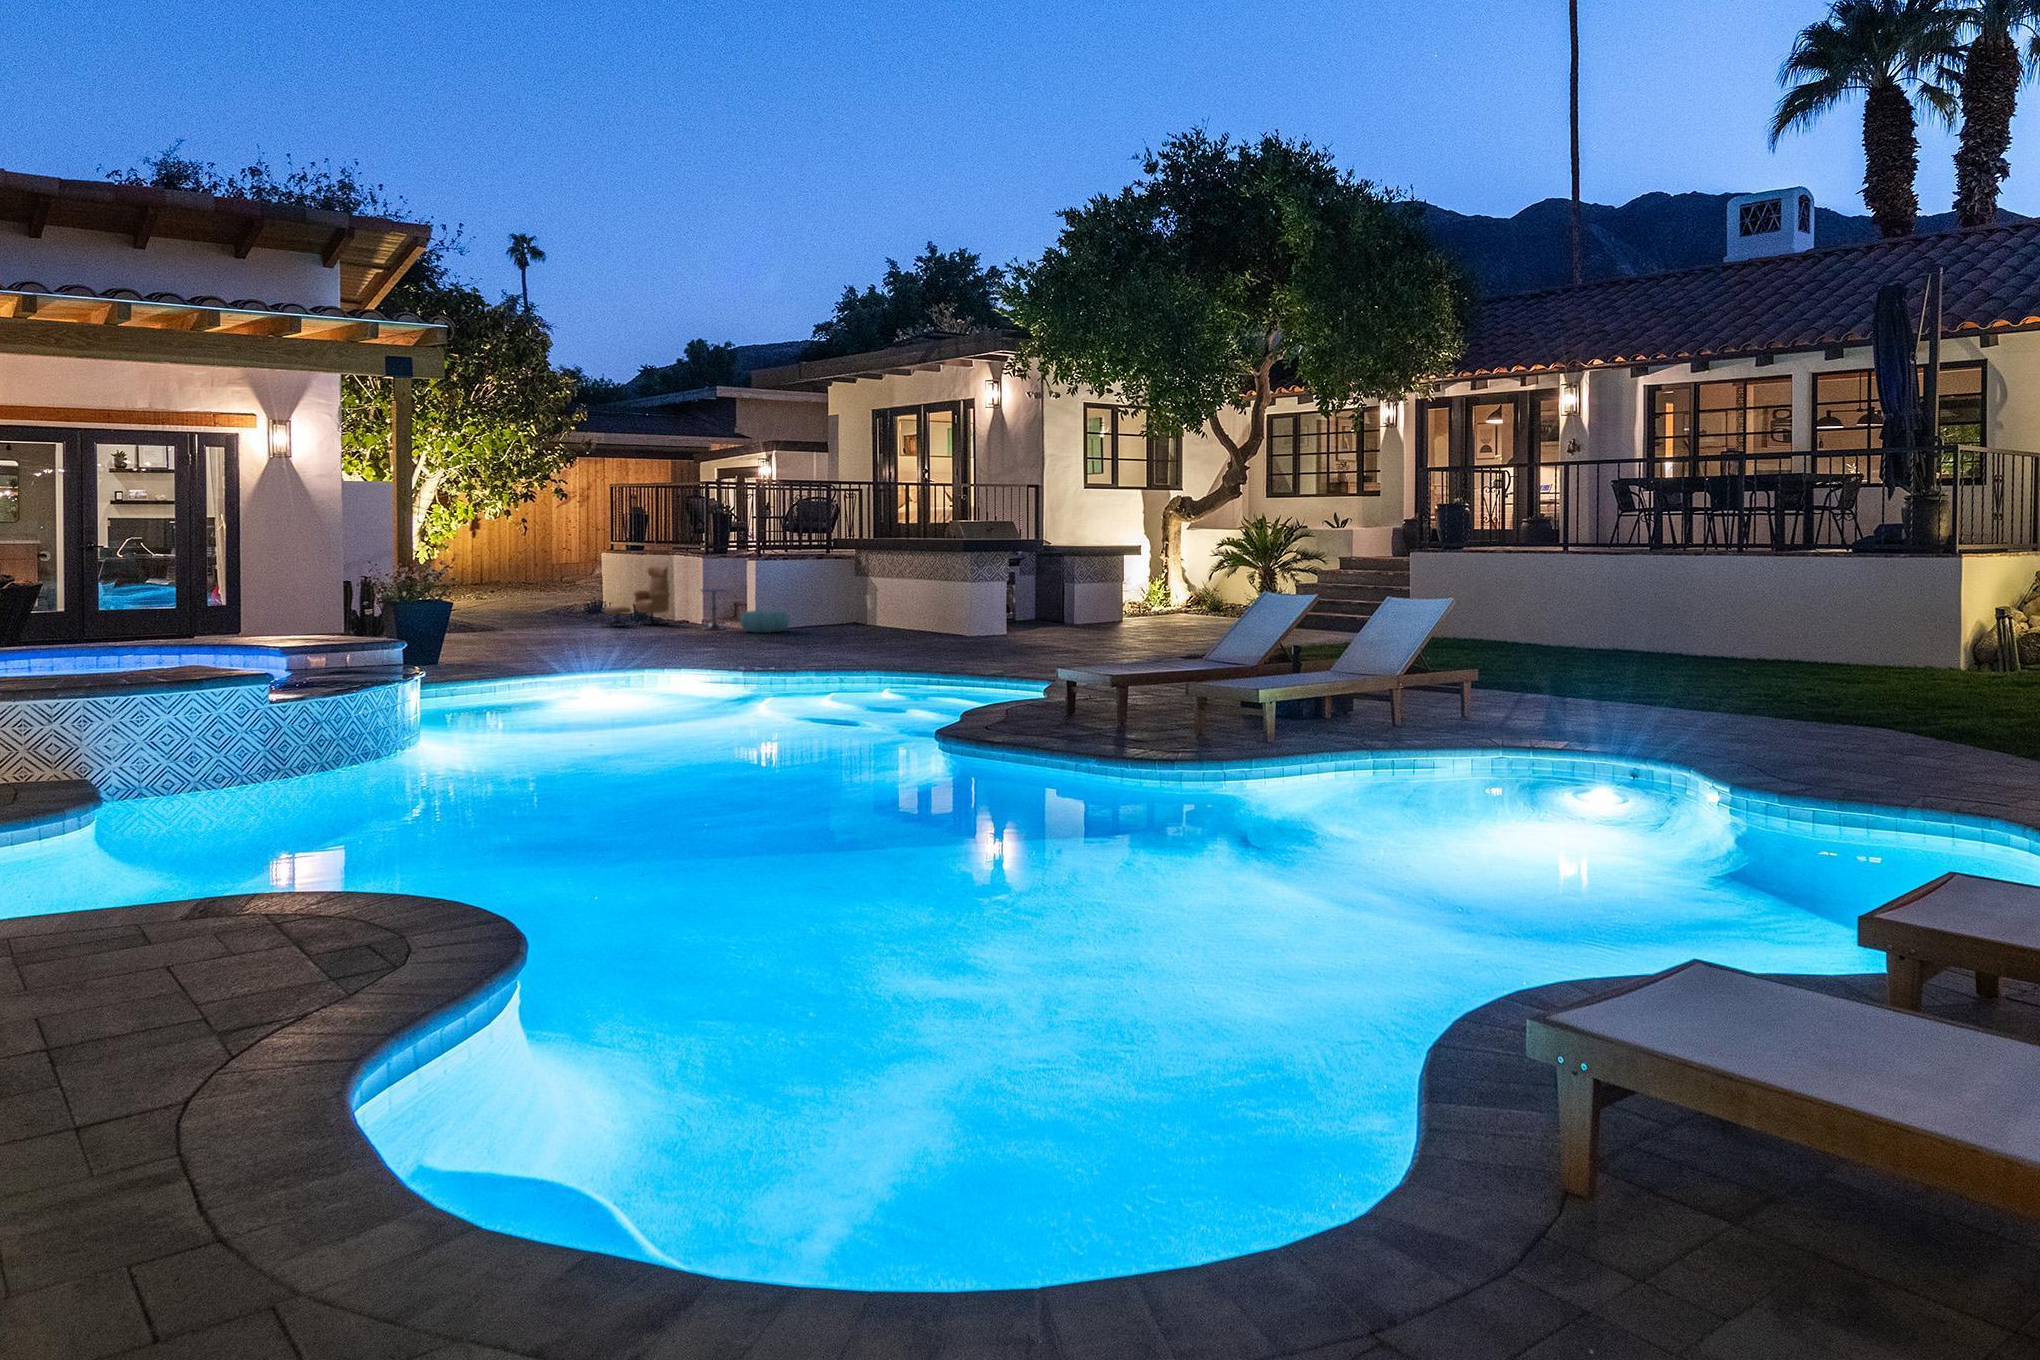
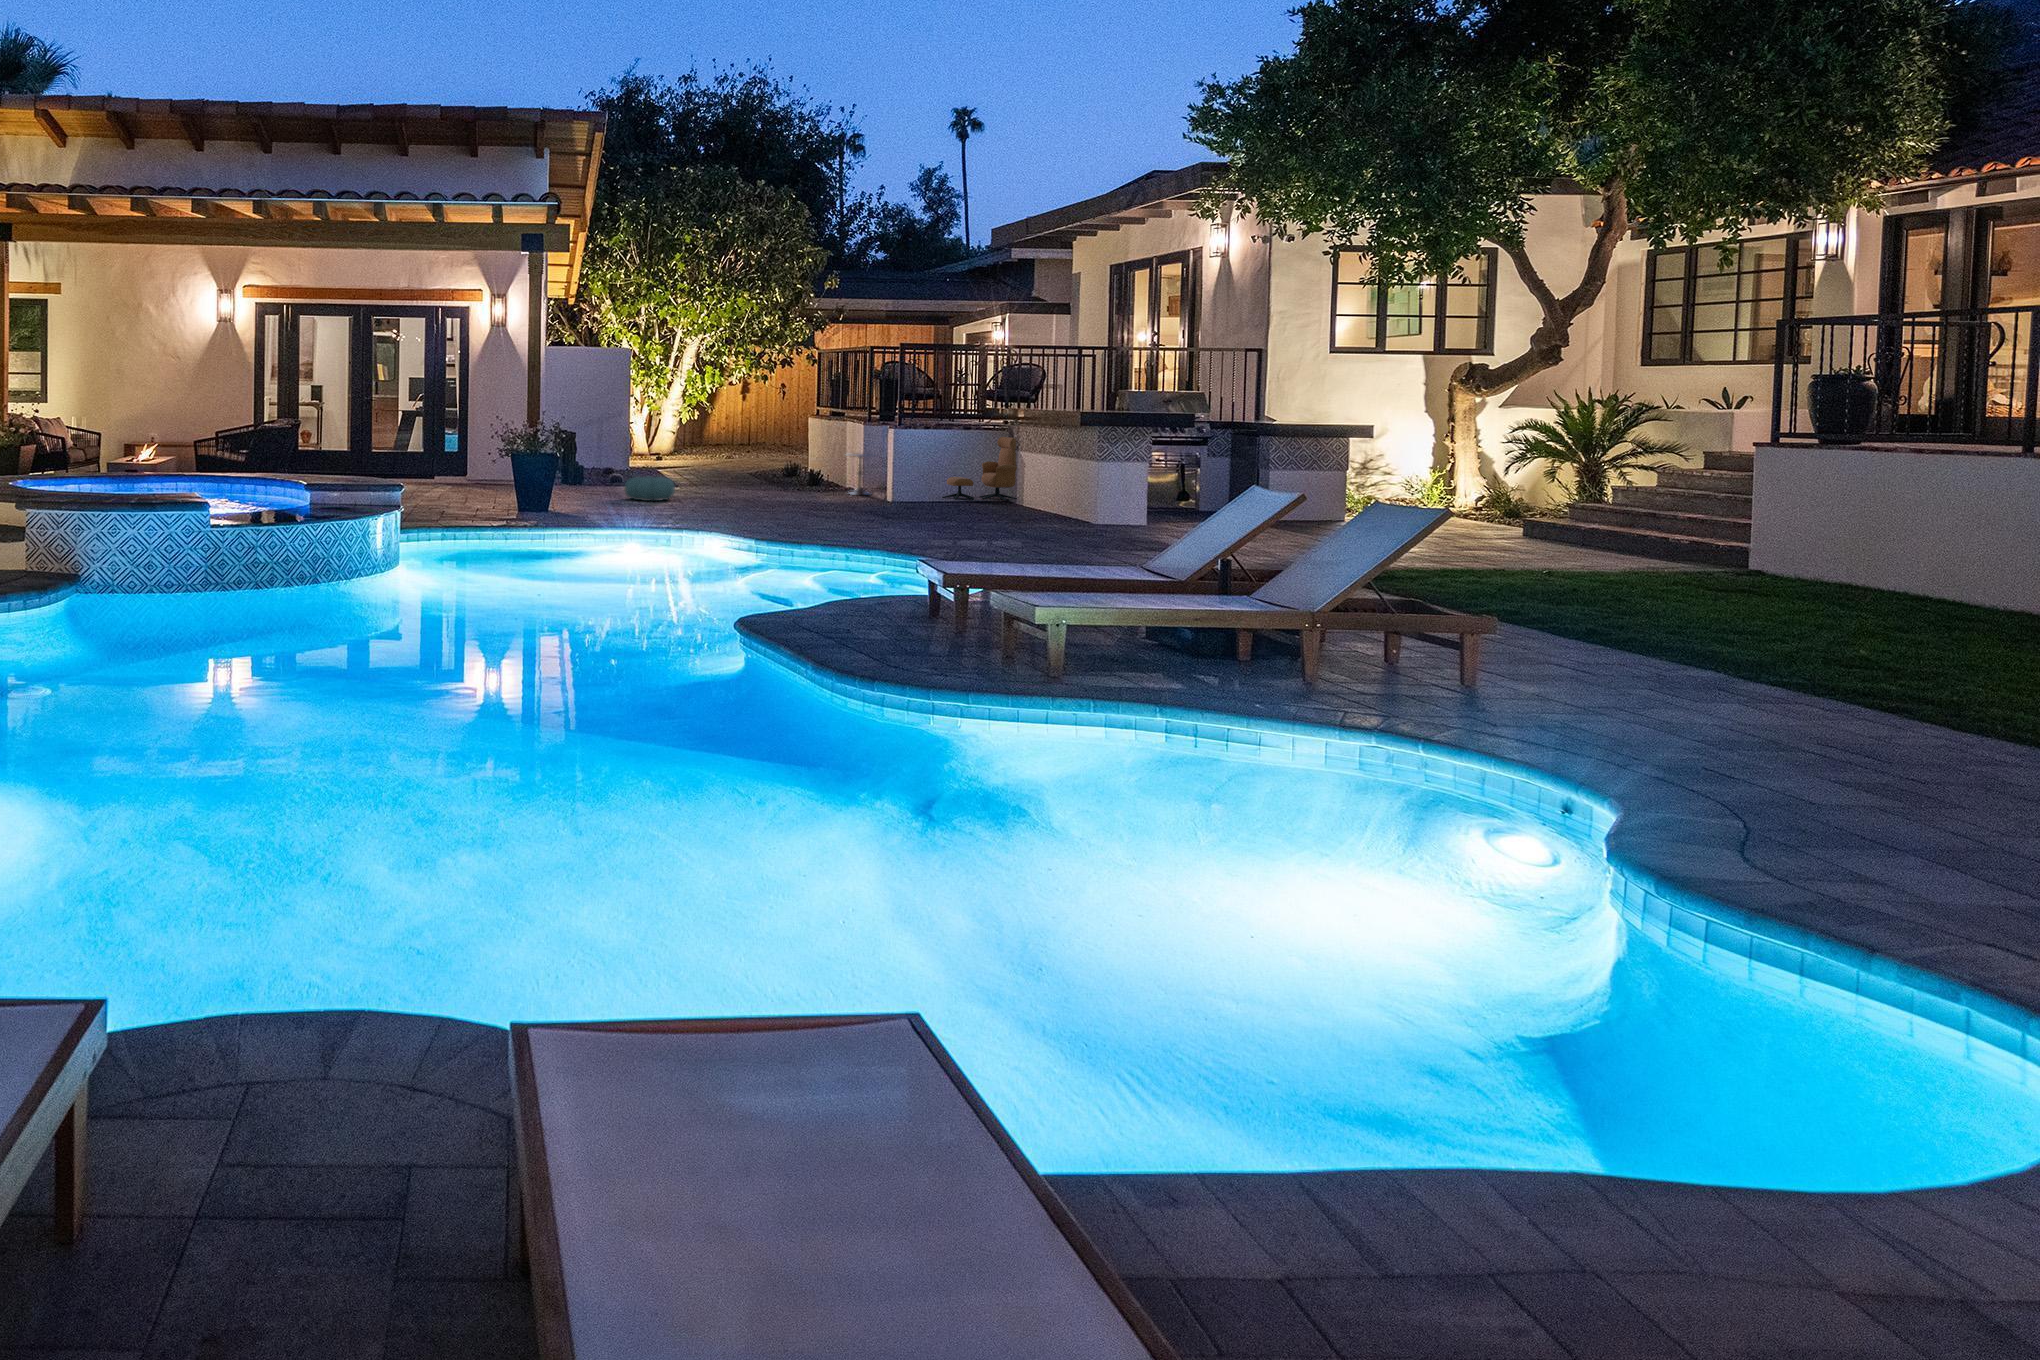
lounge chair: present [604,566,670,627] -> present [942,437,1017,500]
pouf: present [740,610,790,633] -> present [625,477,675,501]

